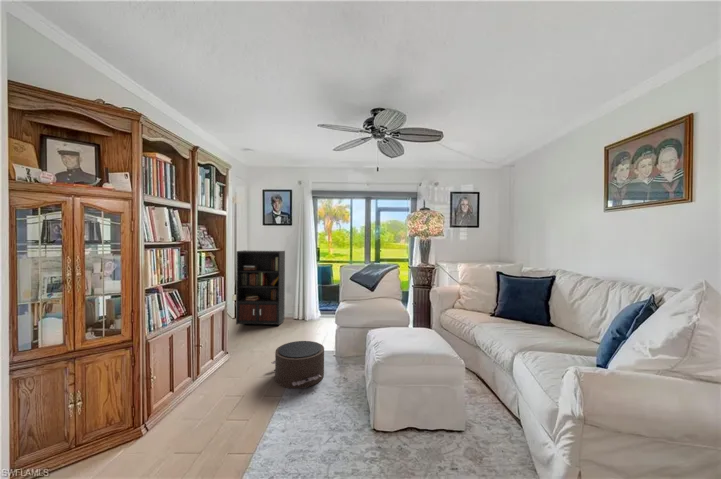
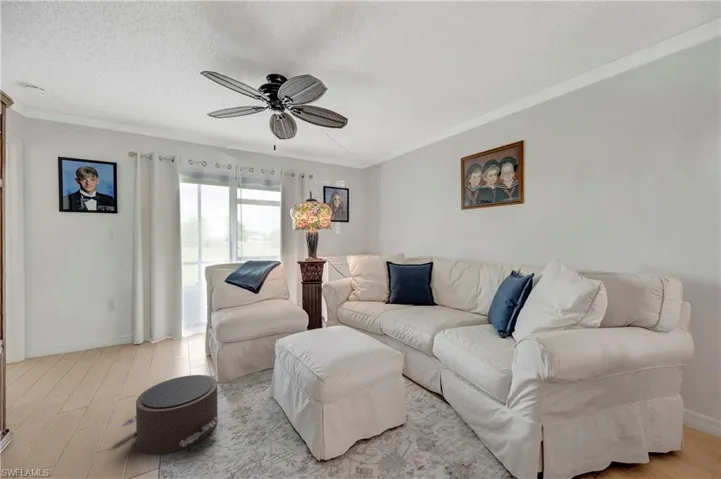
bookcase: present [236,250,285,325] -> none [2,253,132,383]

